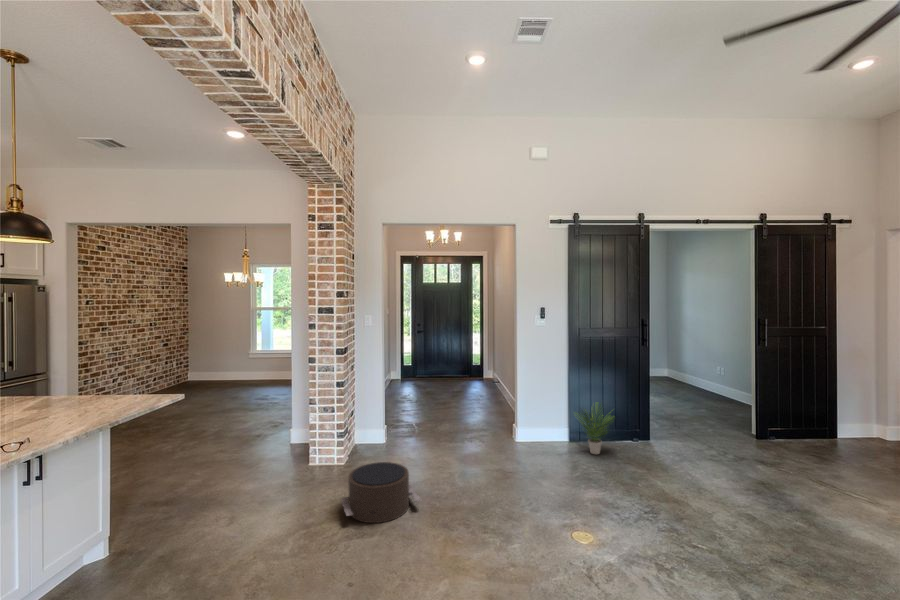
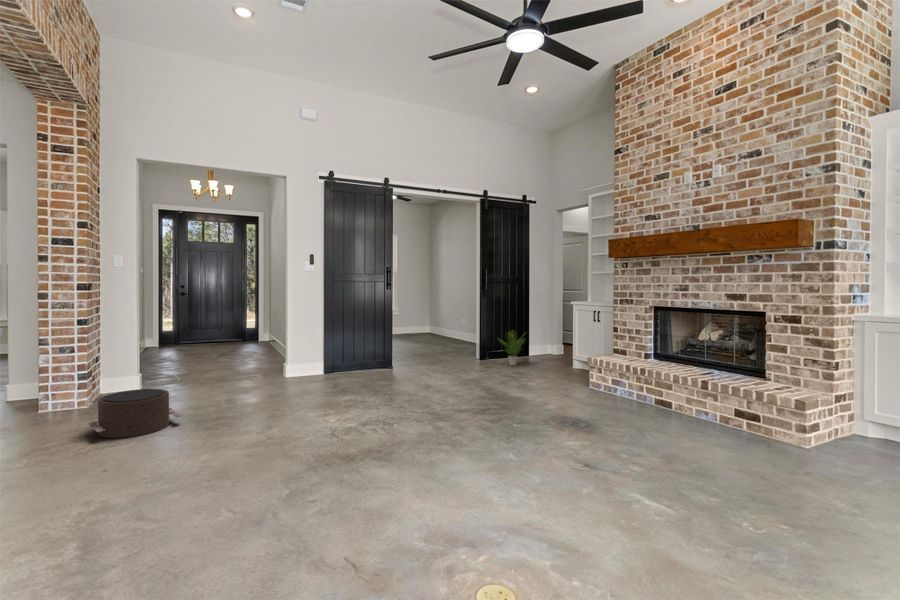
potted plant: present [579,405,613,454] -> present [501,333,525,365]

